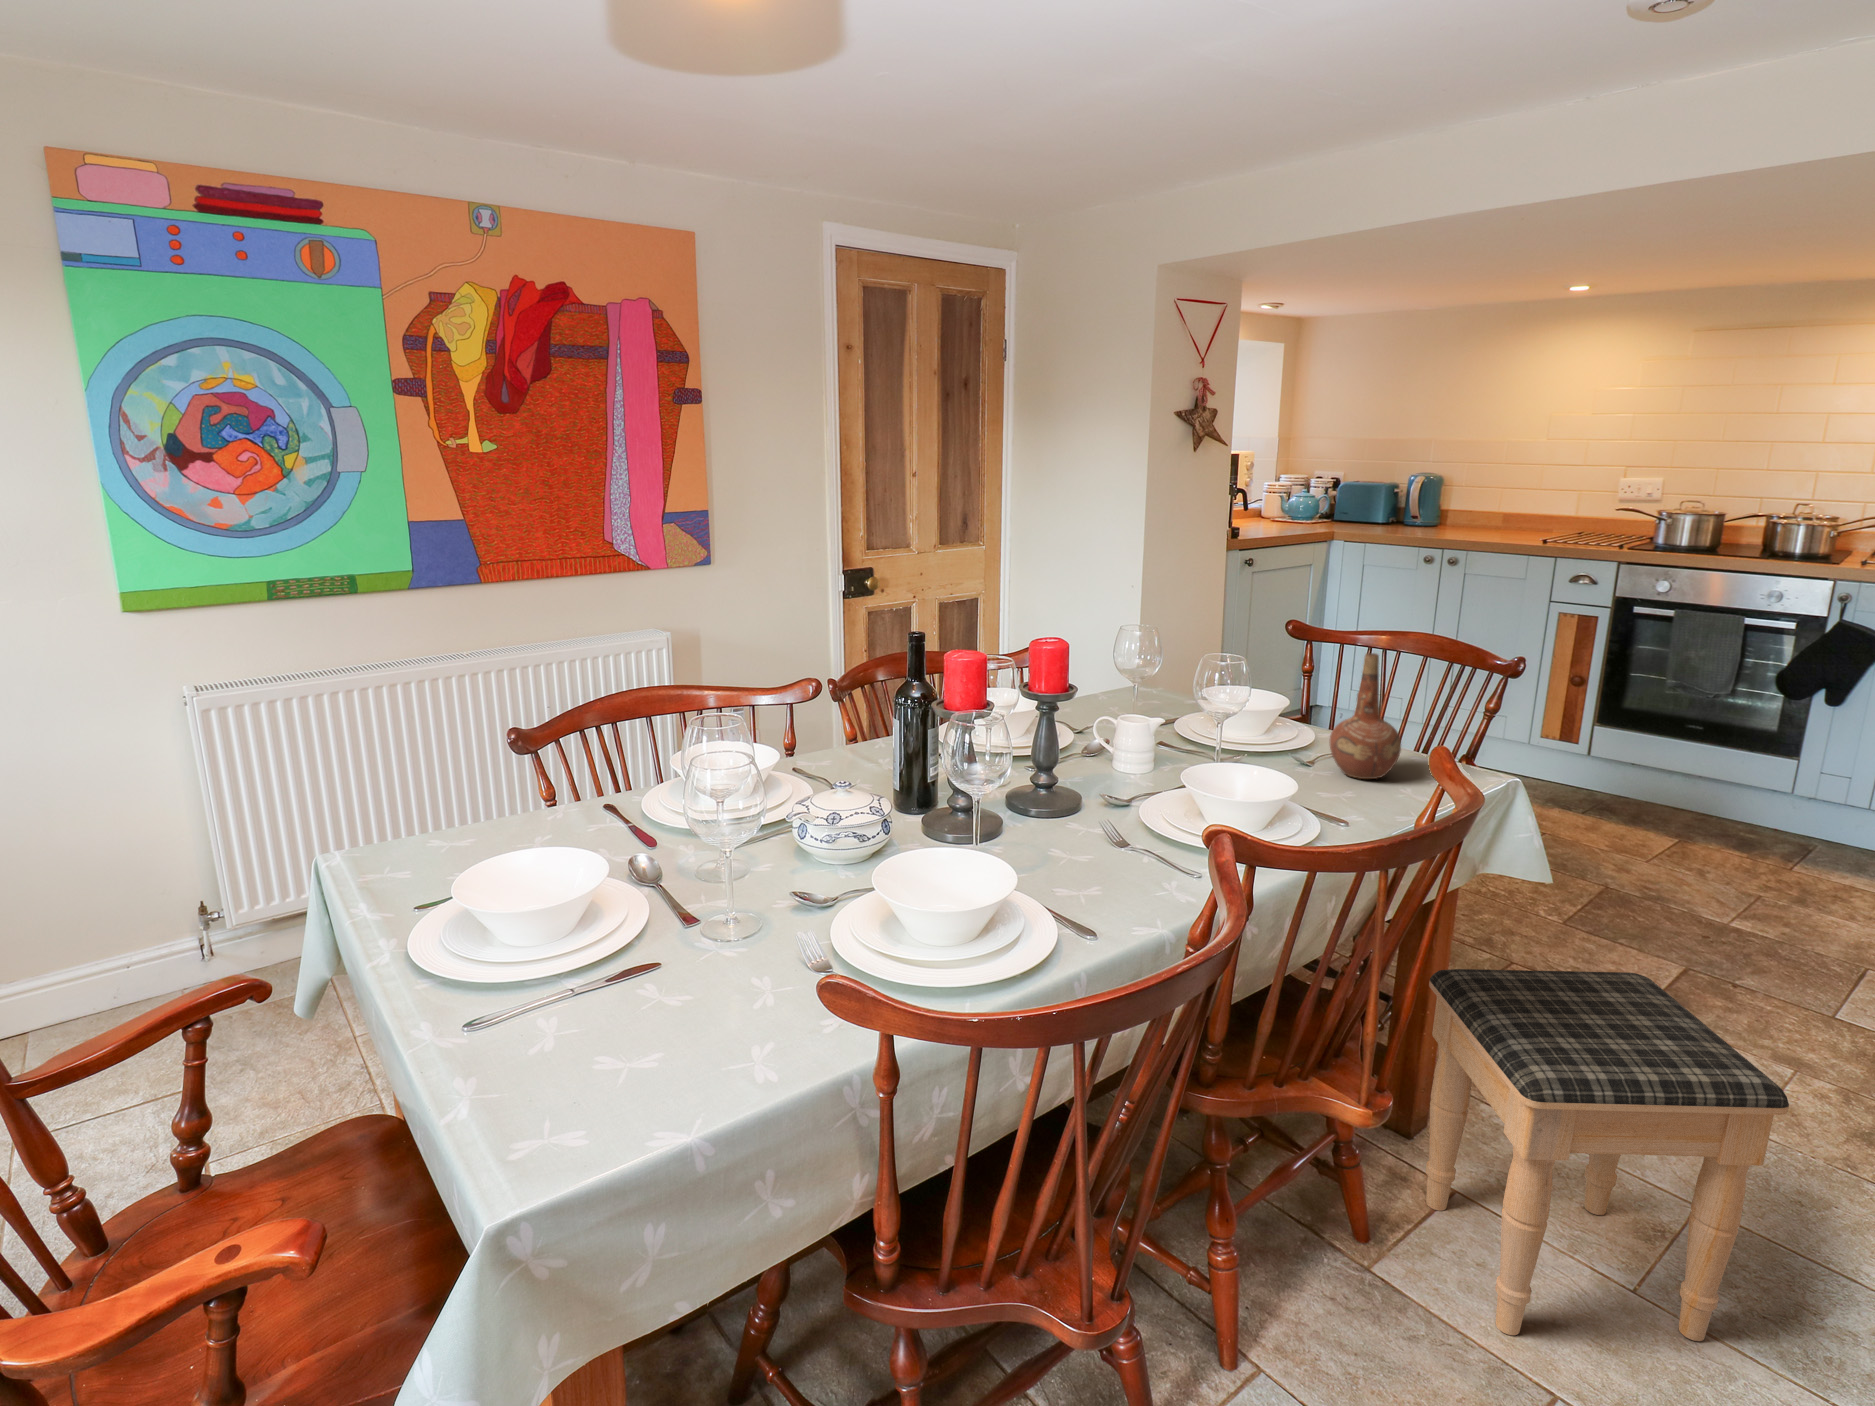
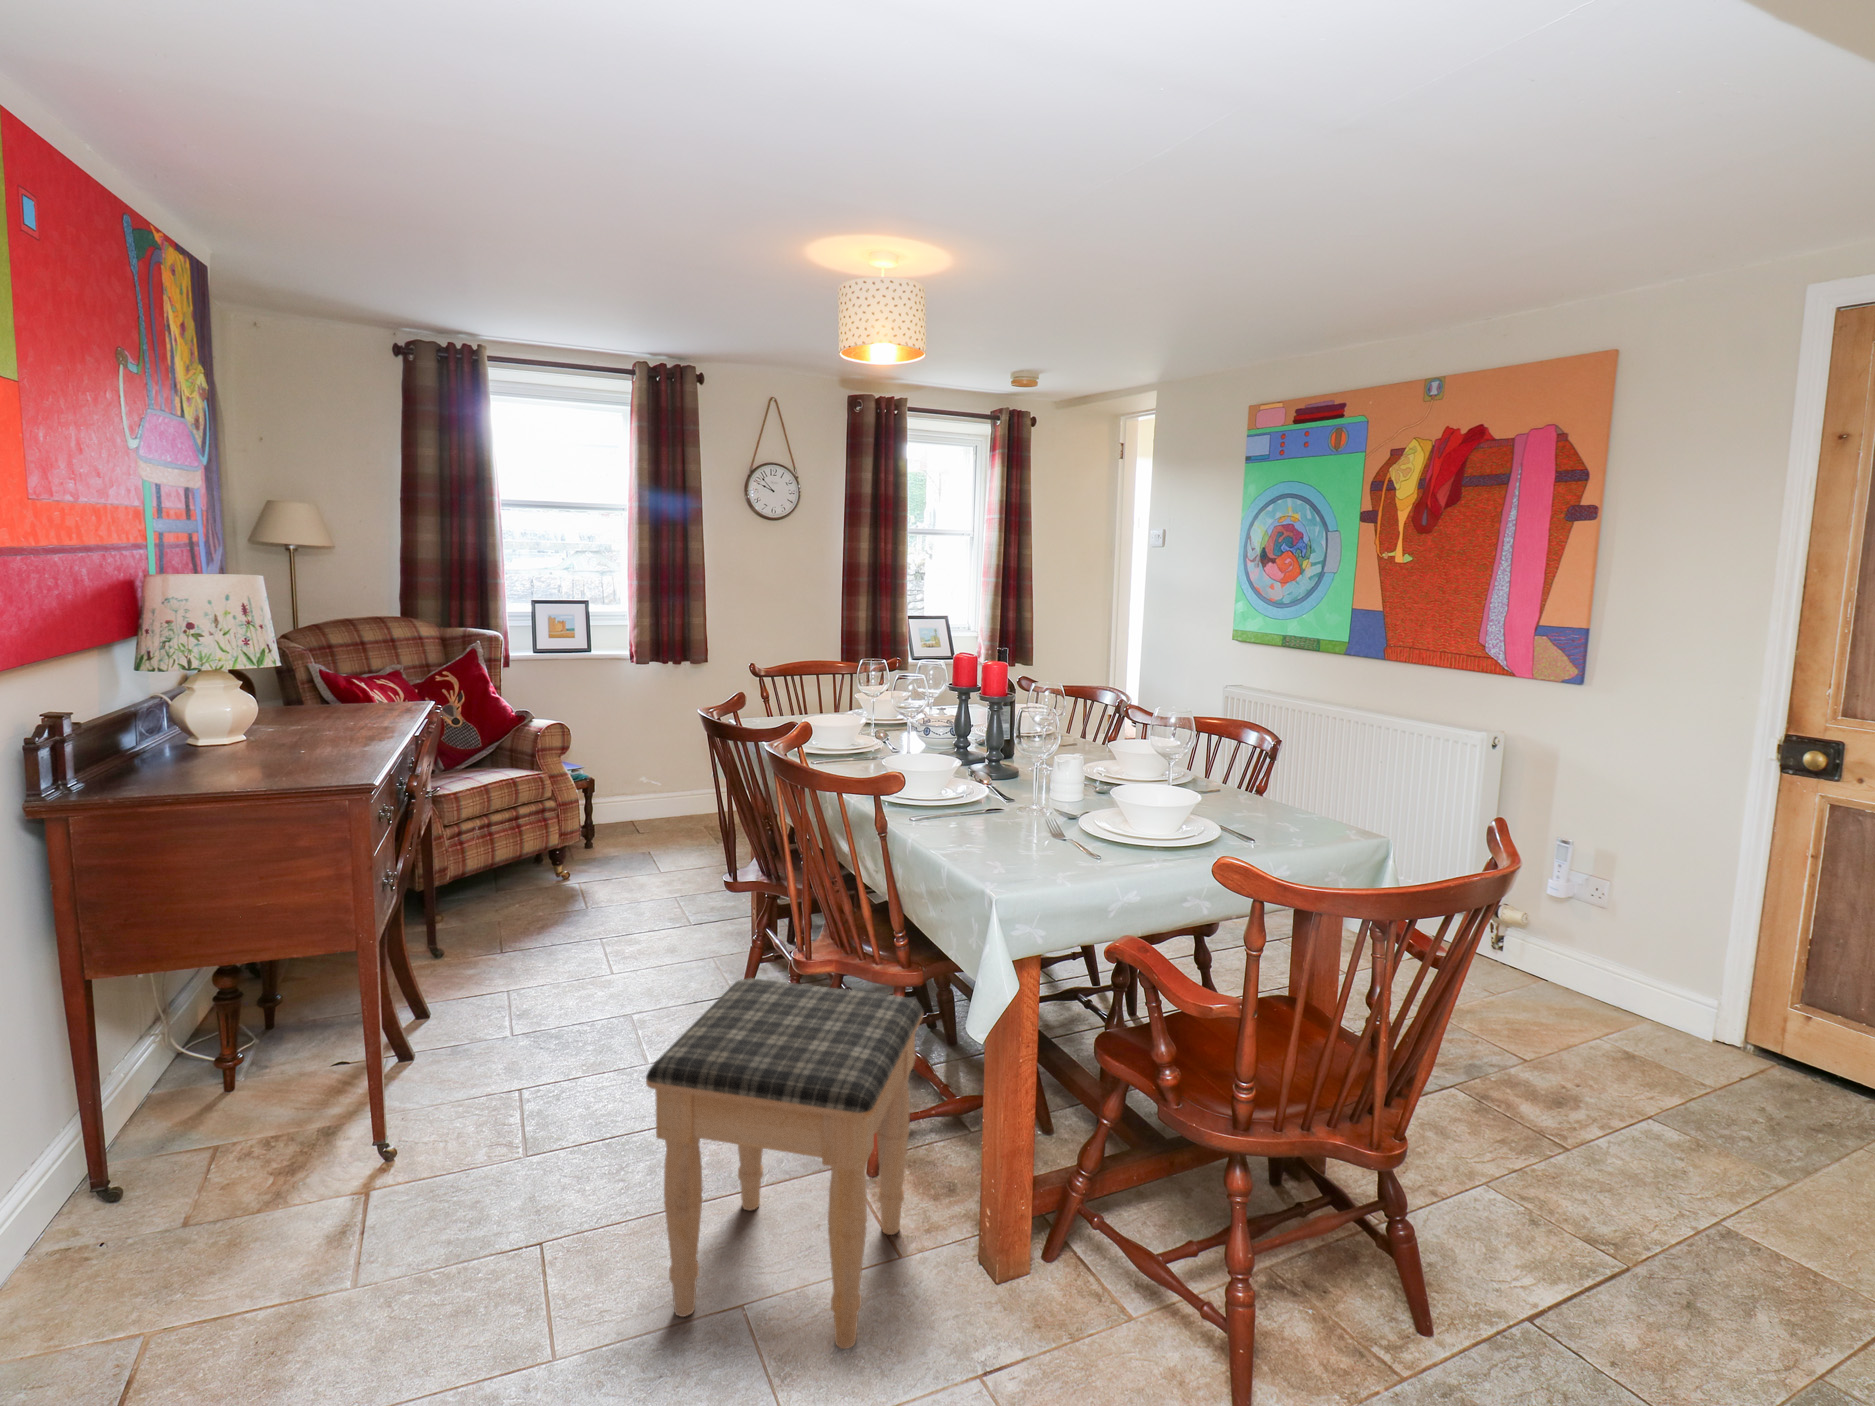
ceramic pitcher: present [1329,653,1401,779] -> none [1022,729,1098,858]

